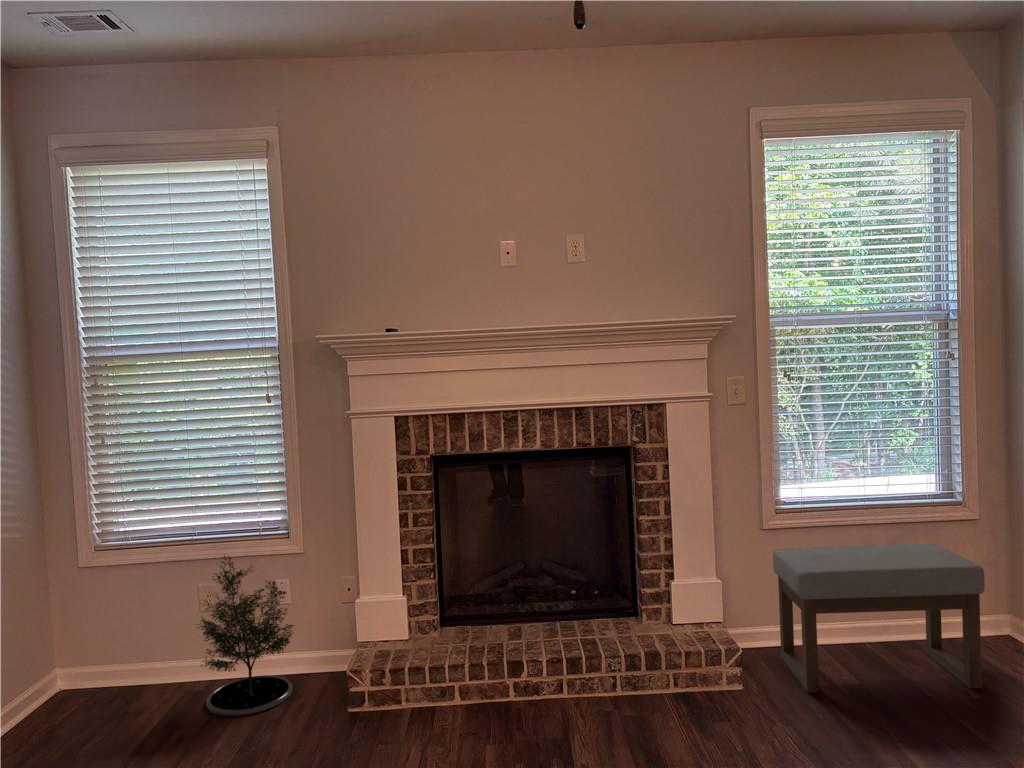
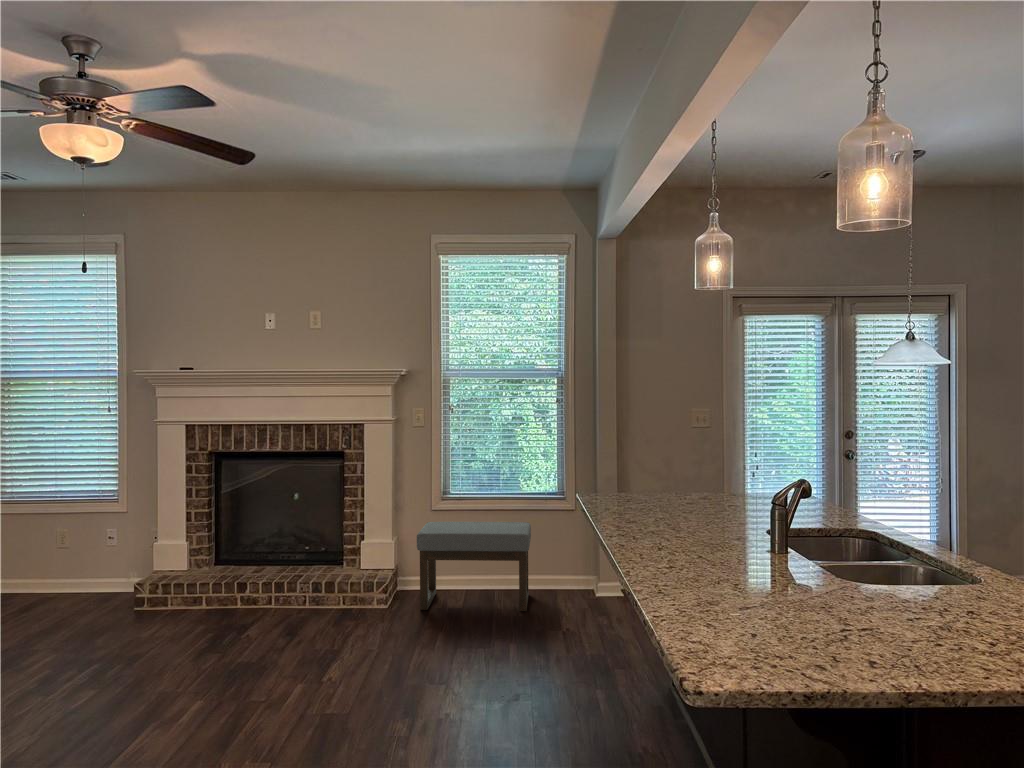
potted tree: present [197,555,294,716] -> none [40,508,113,610]

